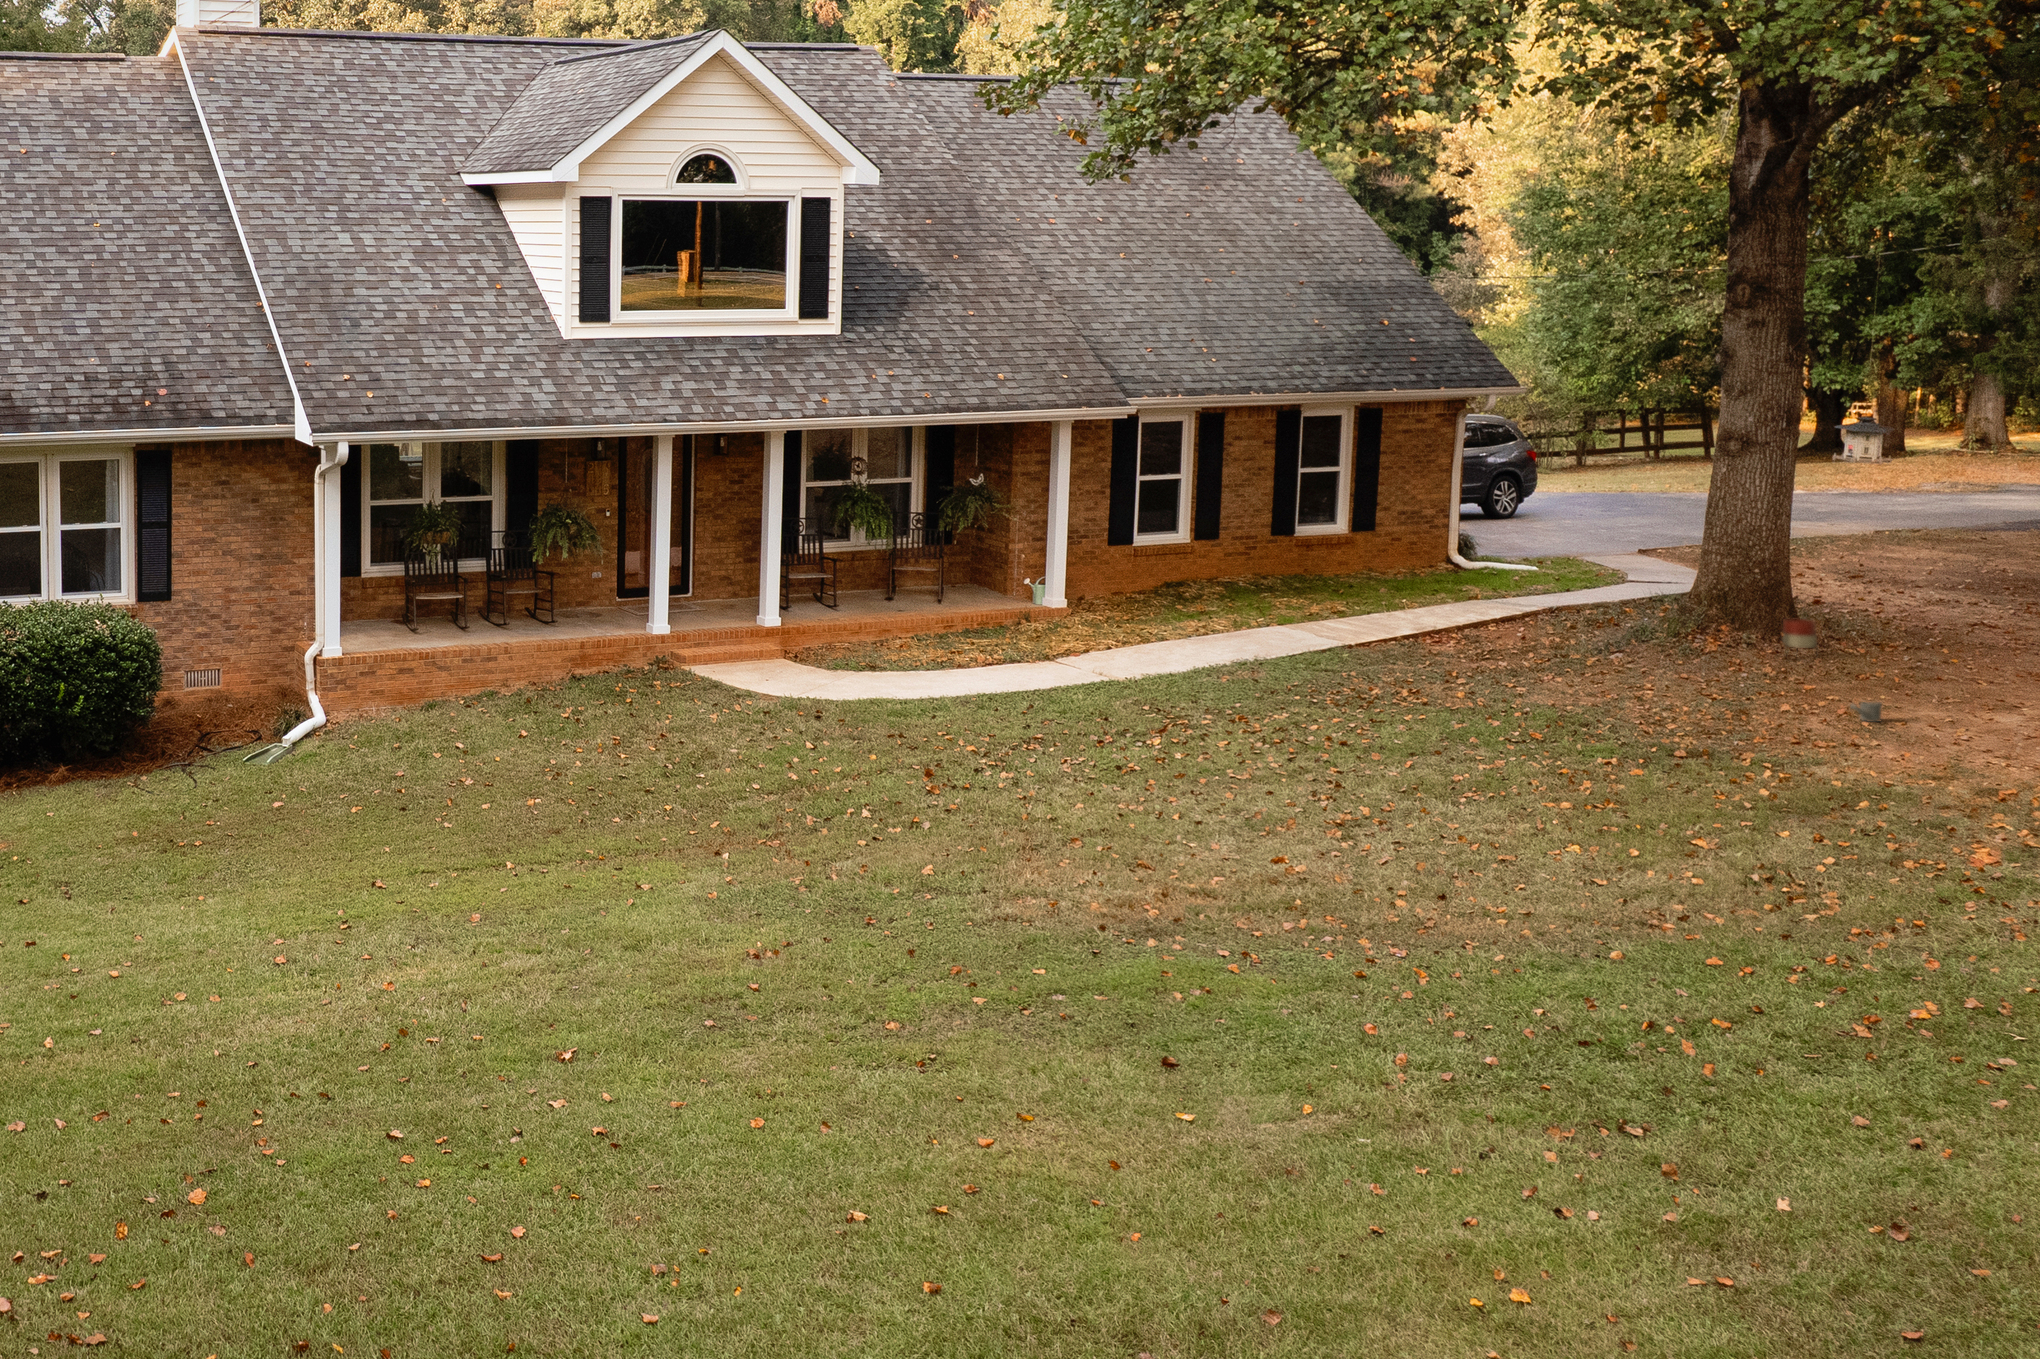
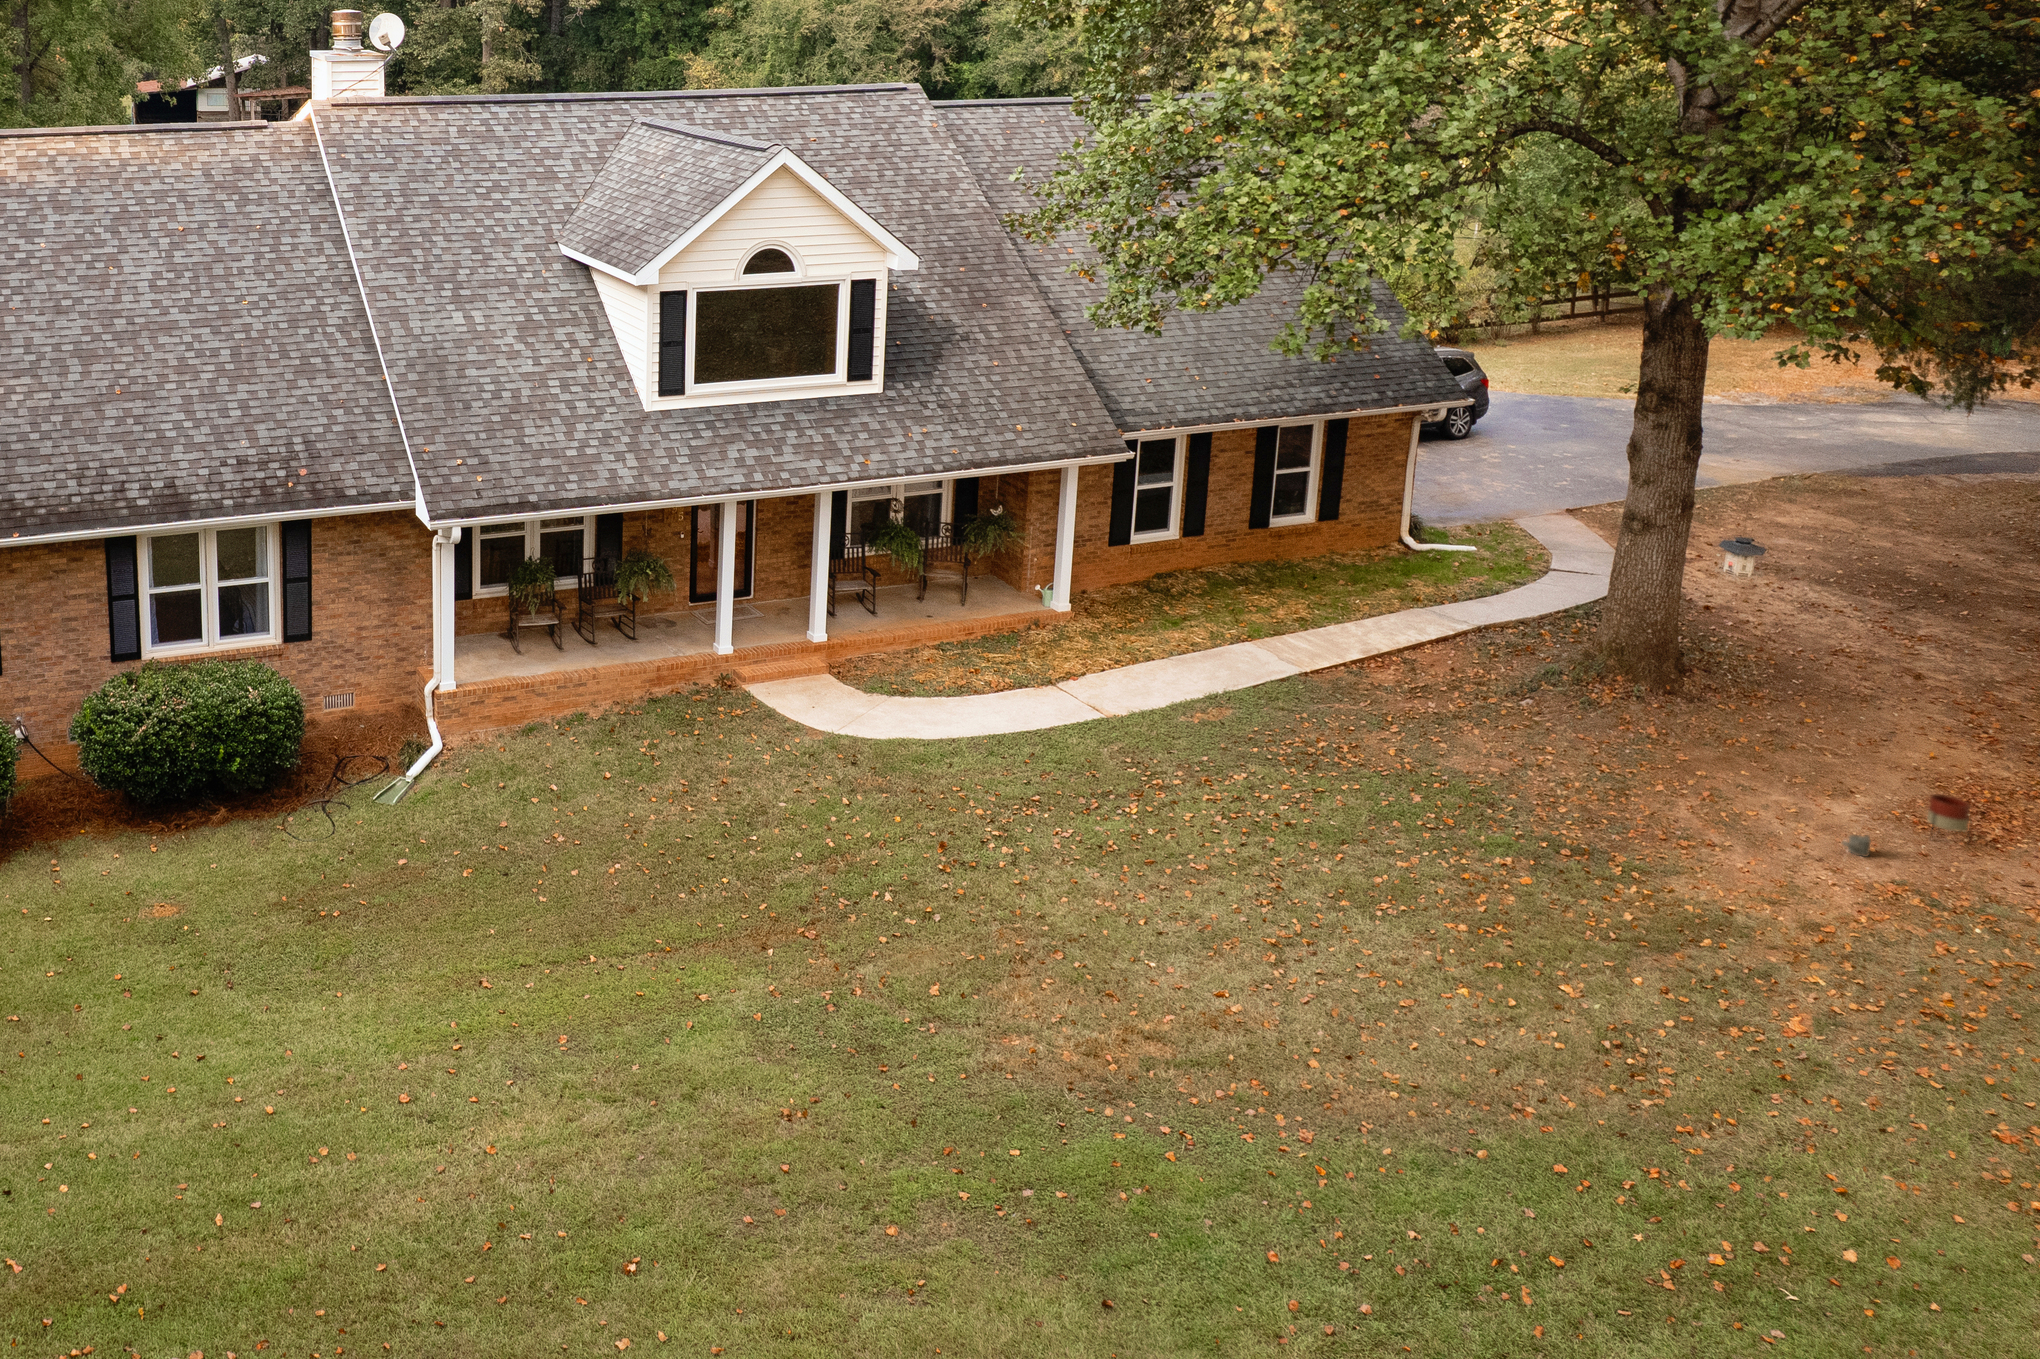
planter: present [1783,619,1817,661] -> present [1927,794,1972,844]

